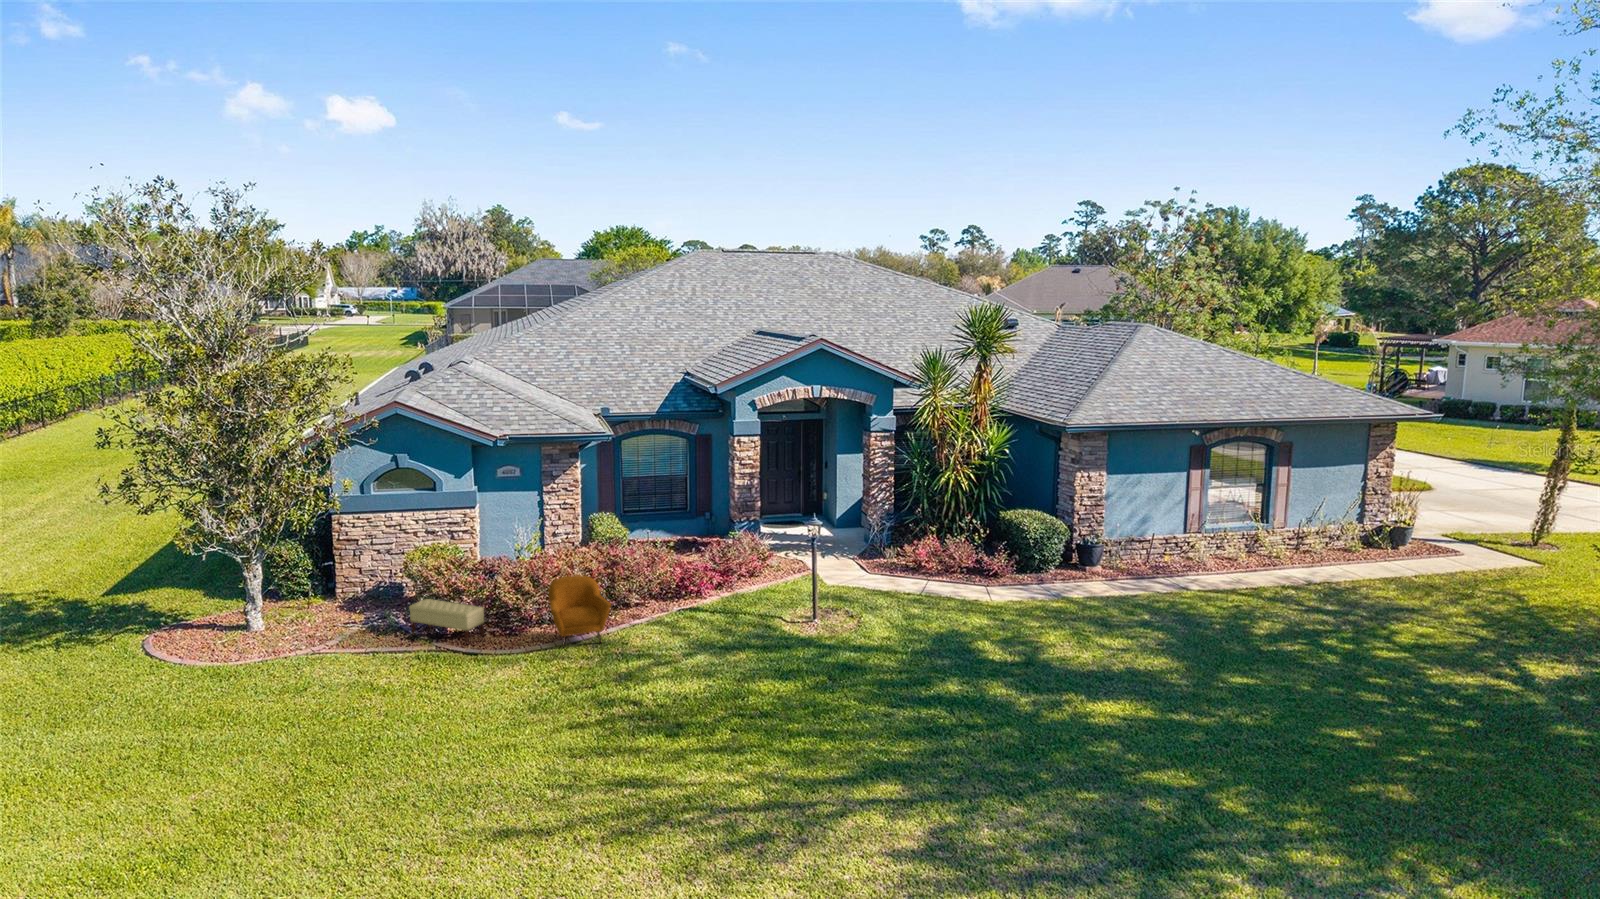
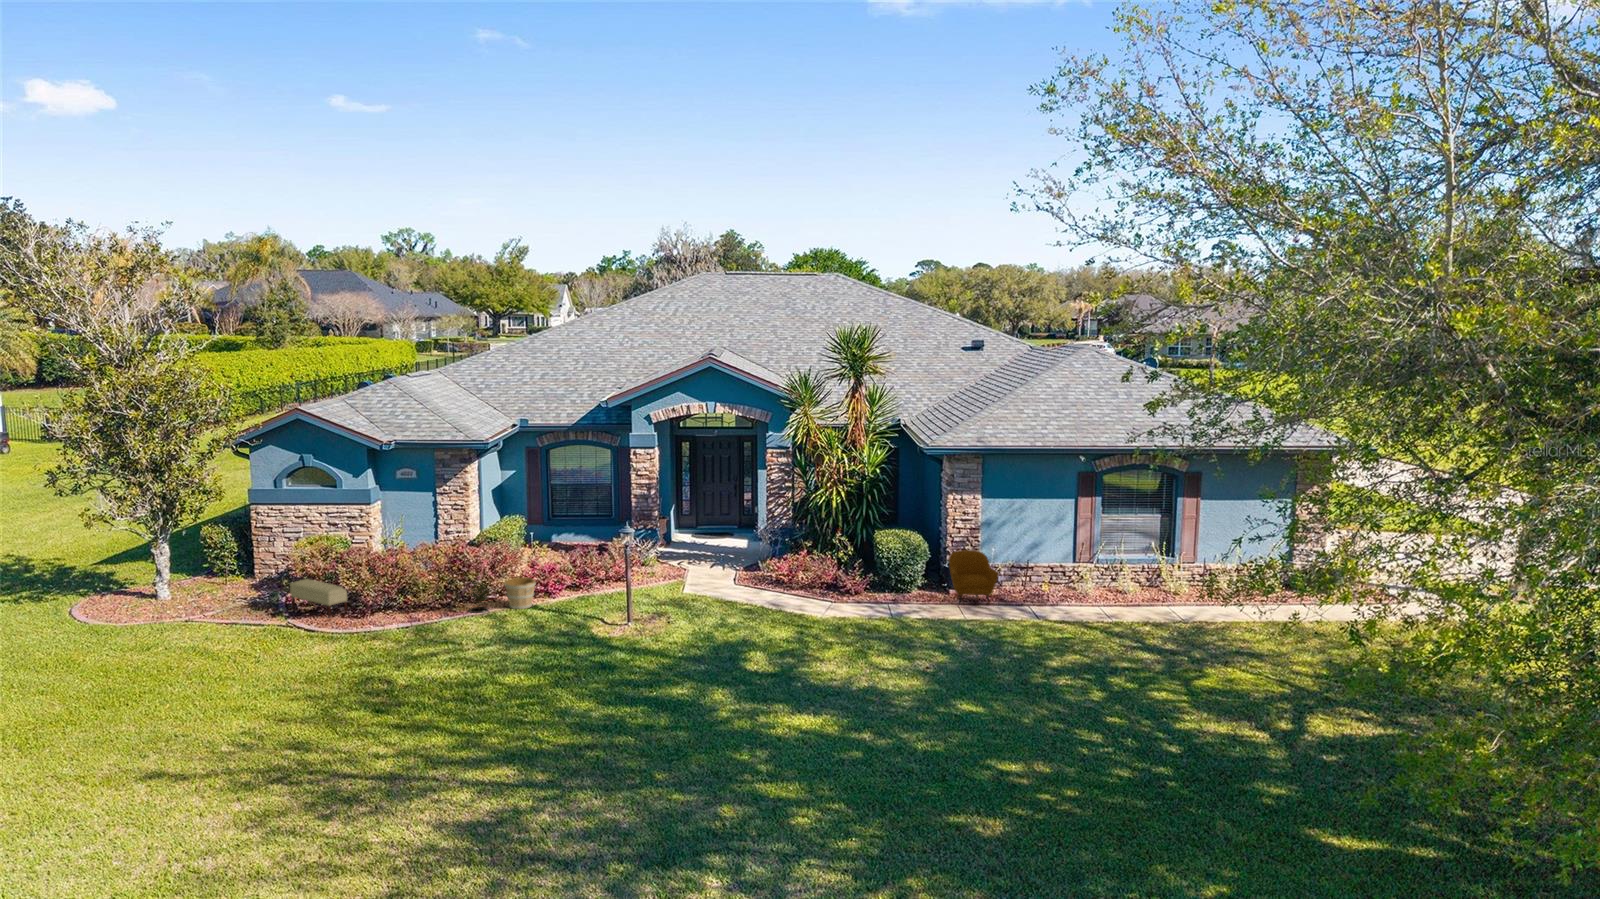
armchair: present [548,575,611,648] -> present [949,550,999,604]
wooden bucket: none [657,581,692,617] -> present [504,577,536,609]
potted tree: none [622,586,645,626] -> present [470,582,489,613]

